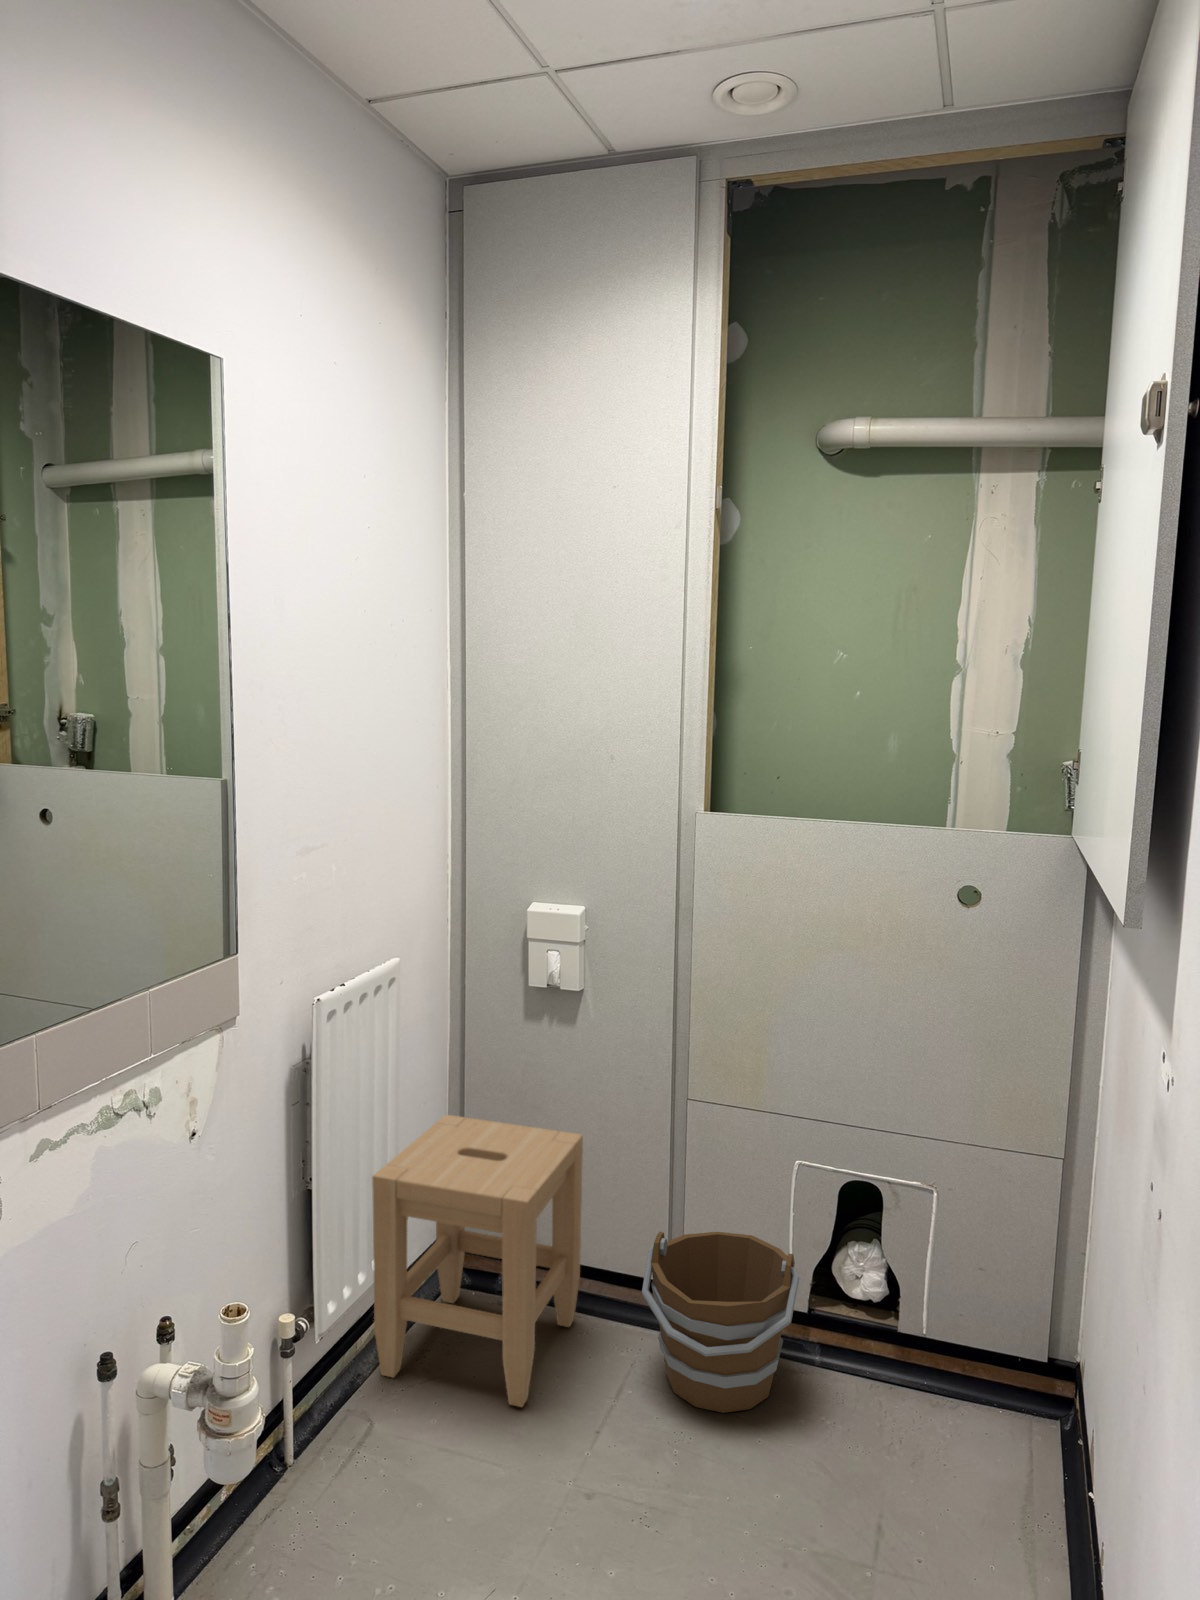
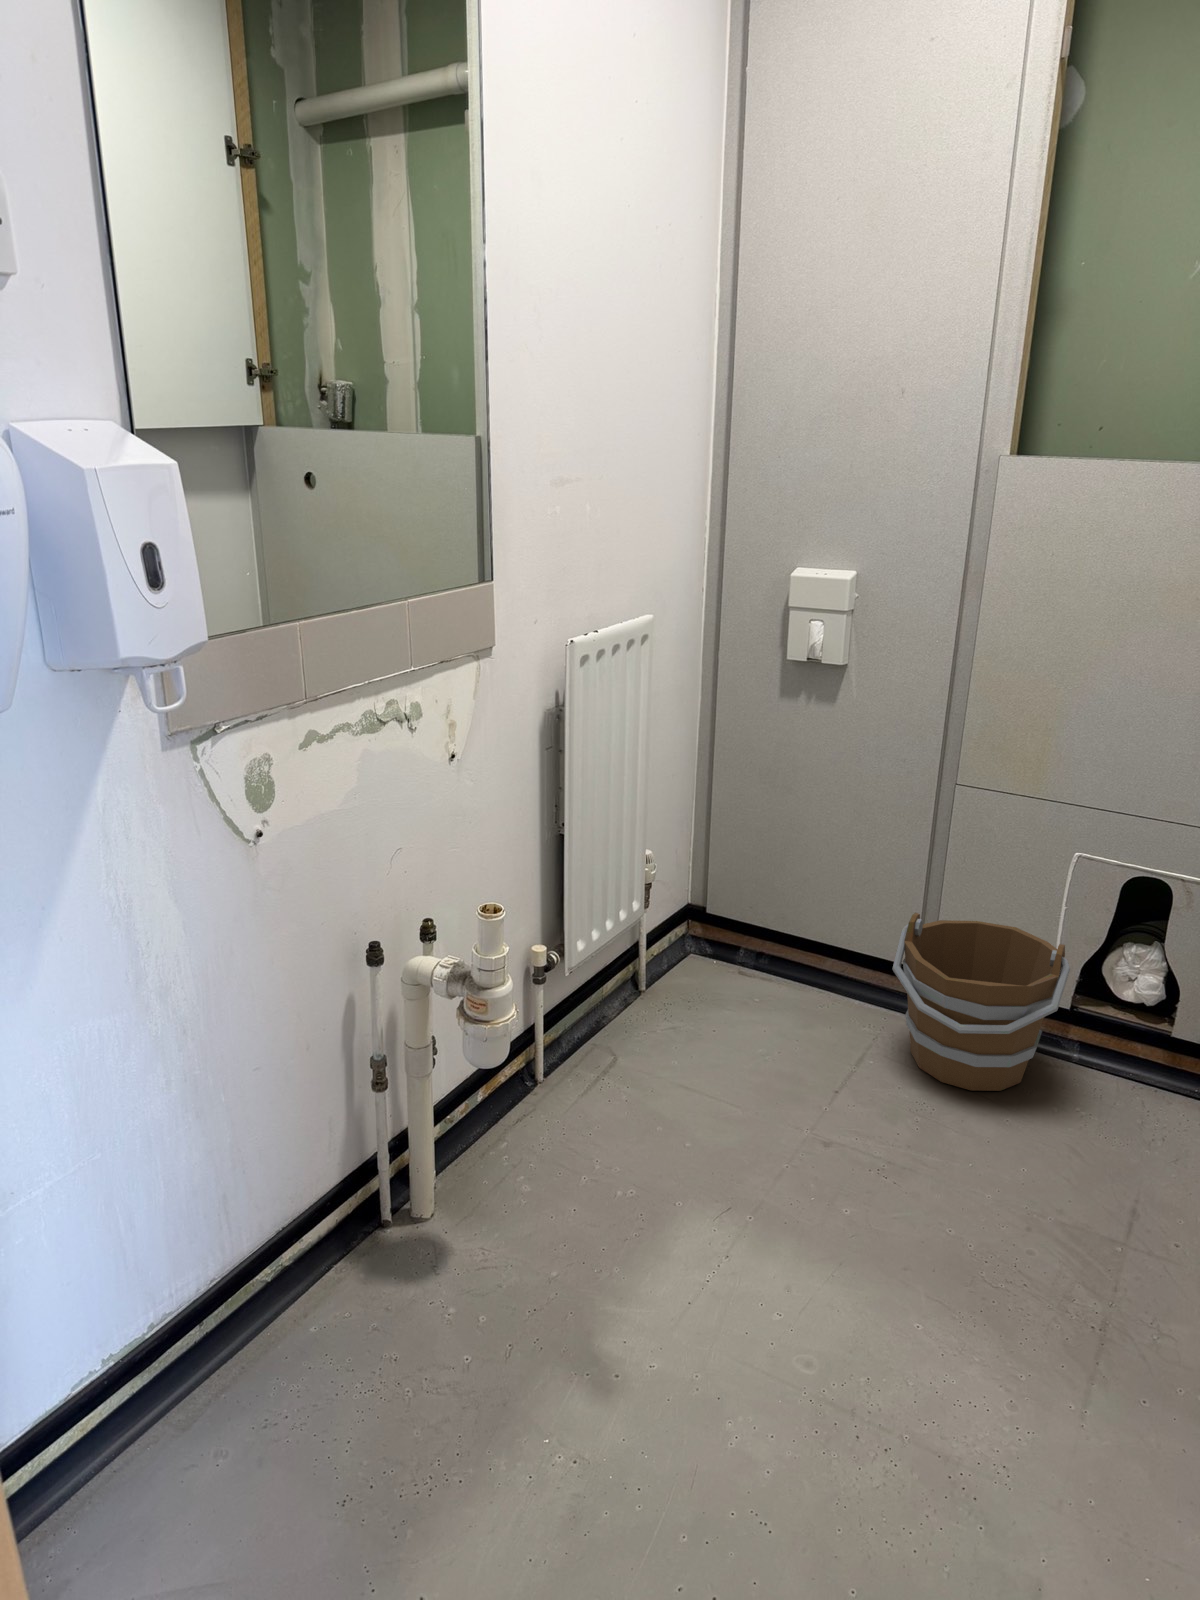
stool: present [372,1115,583,1407] -> none [620,786,837,1061]

